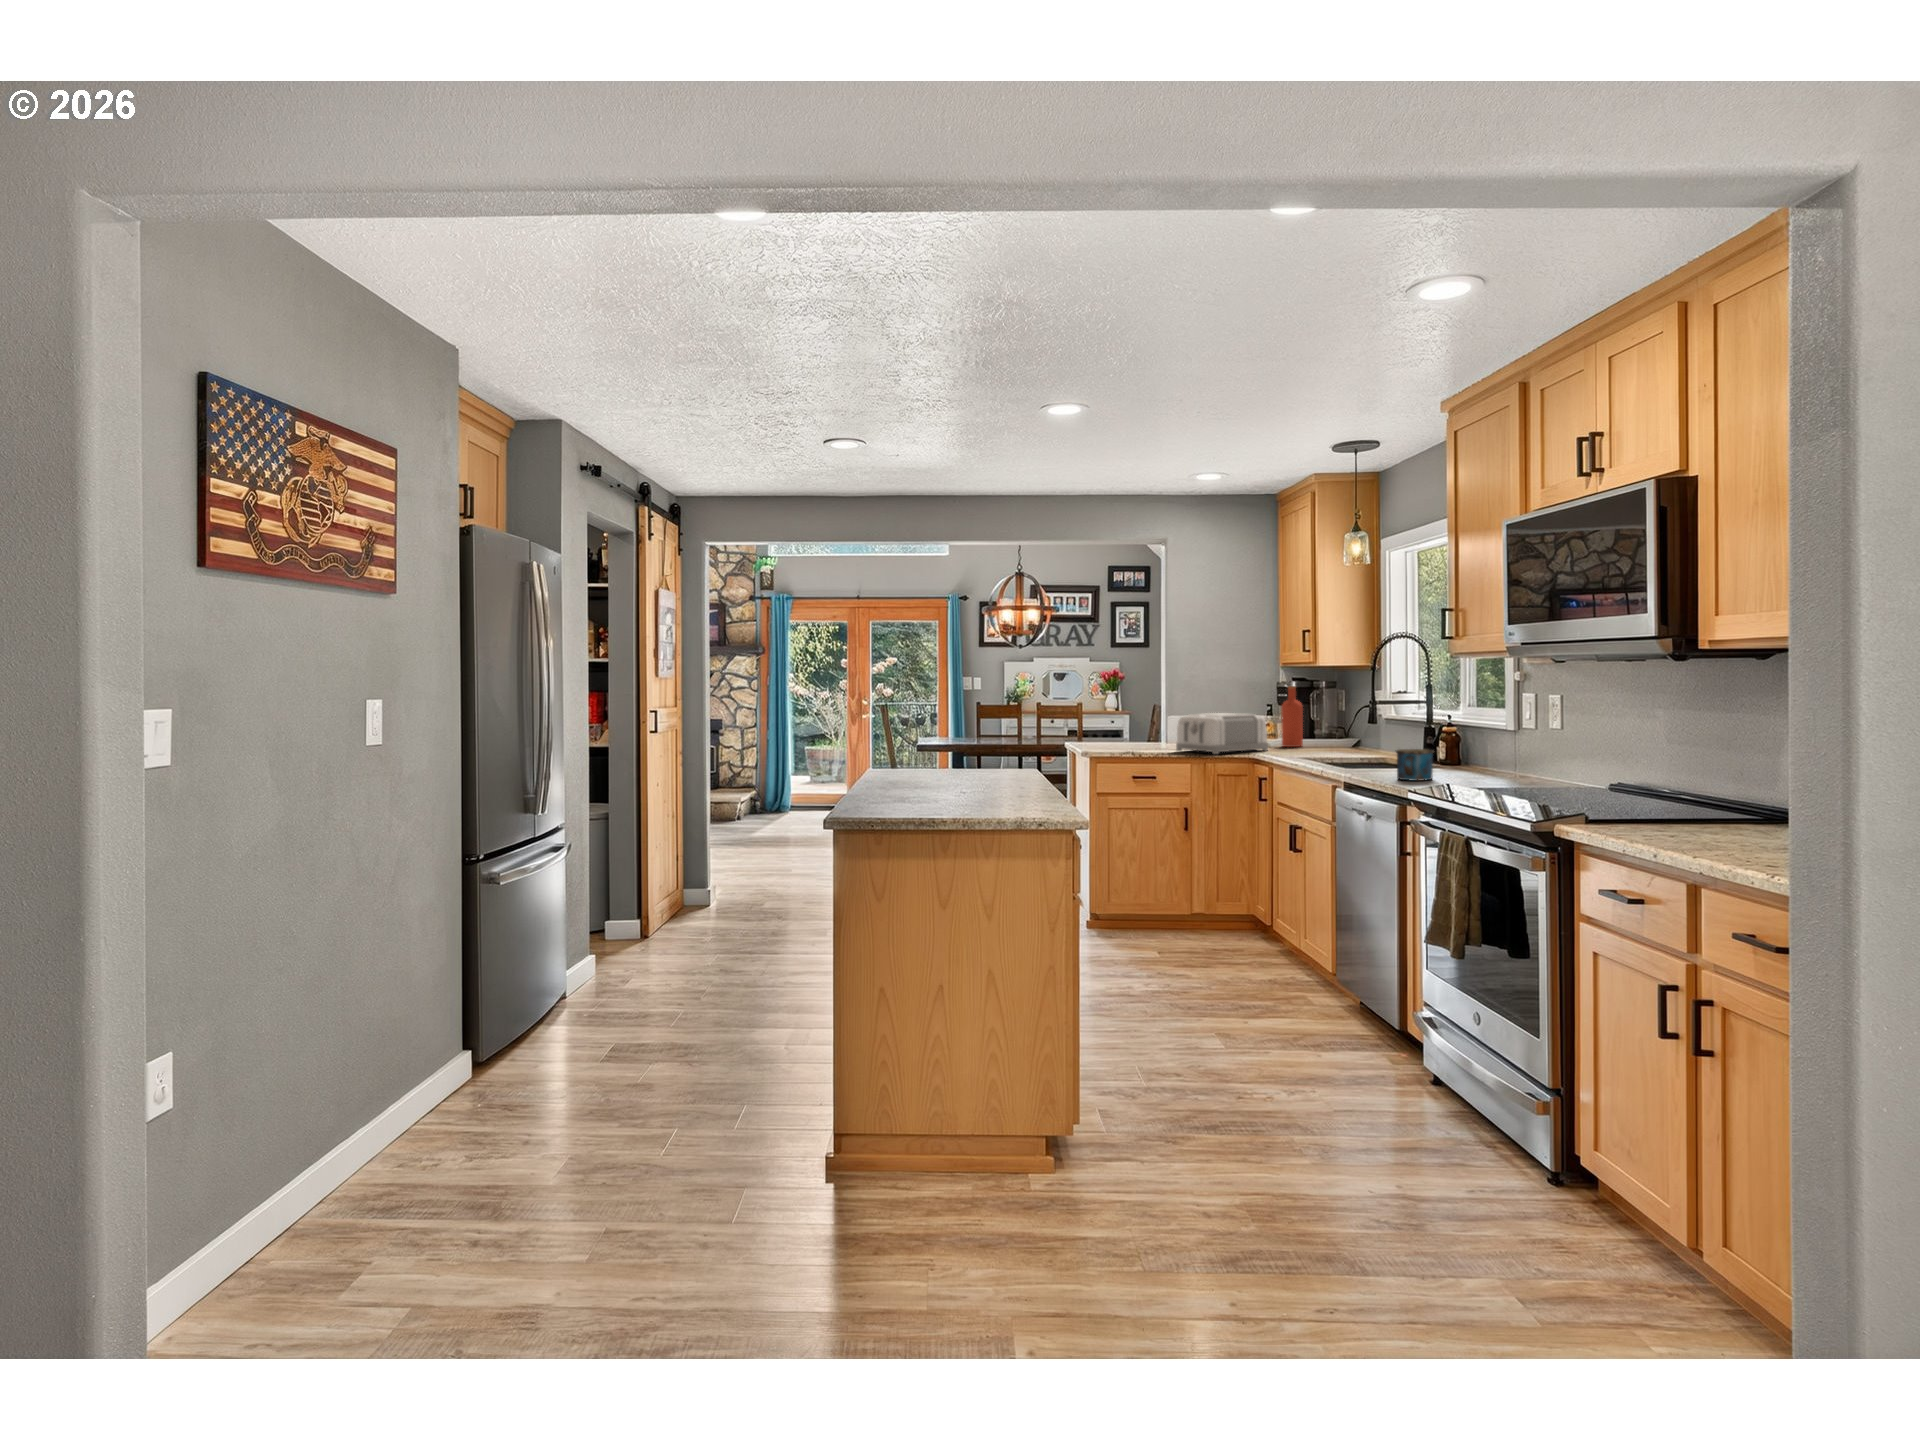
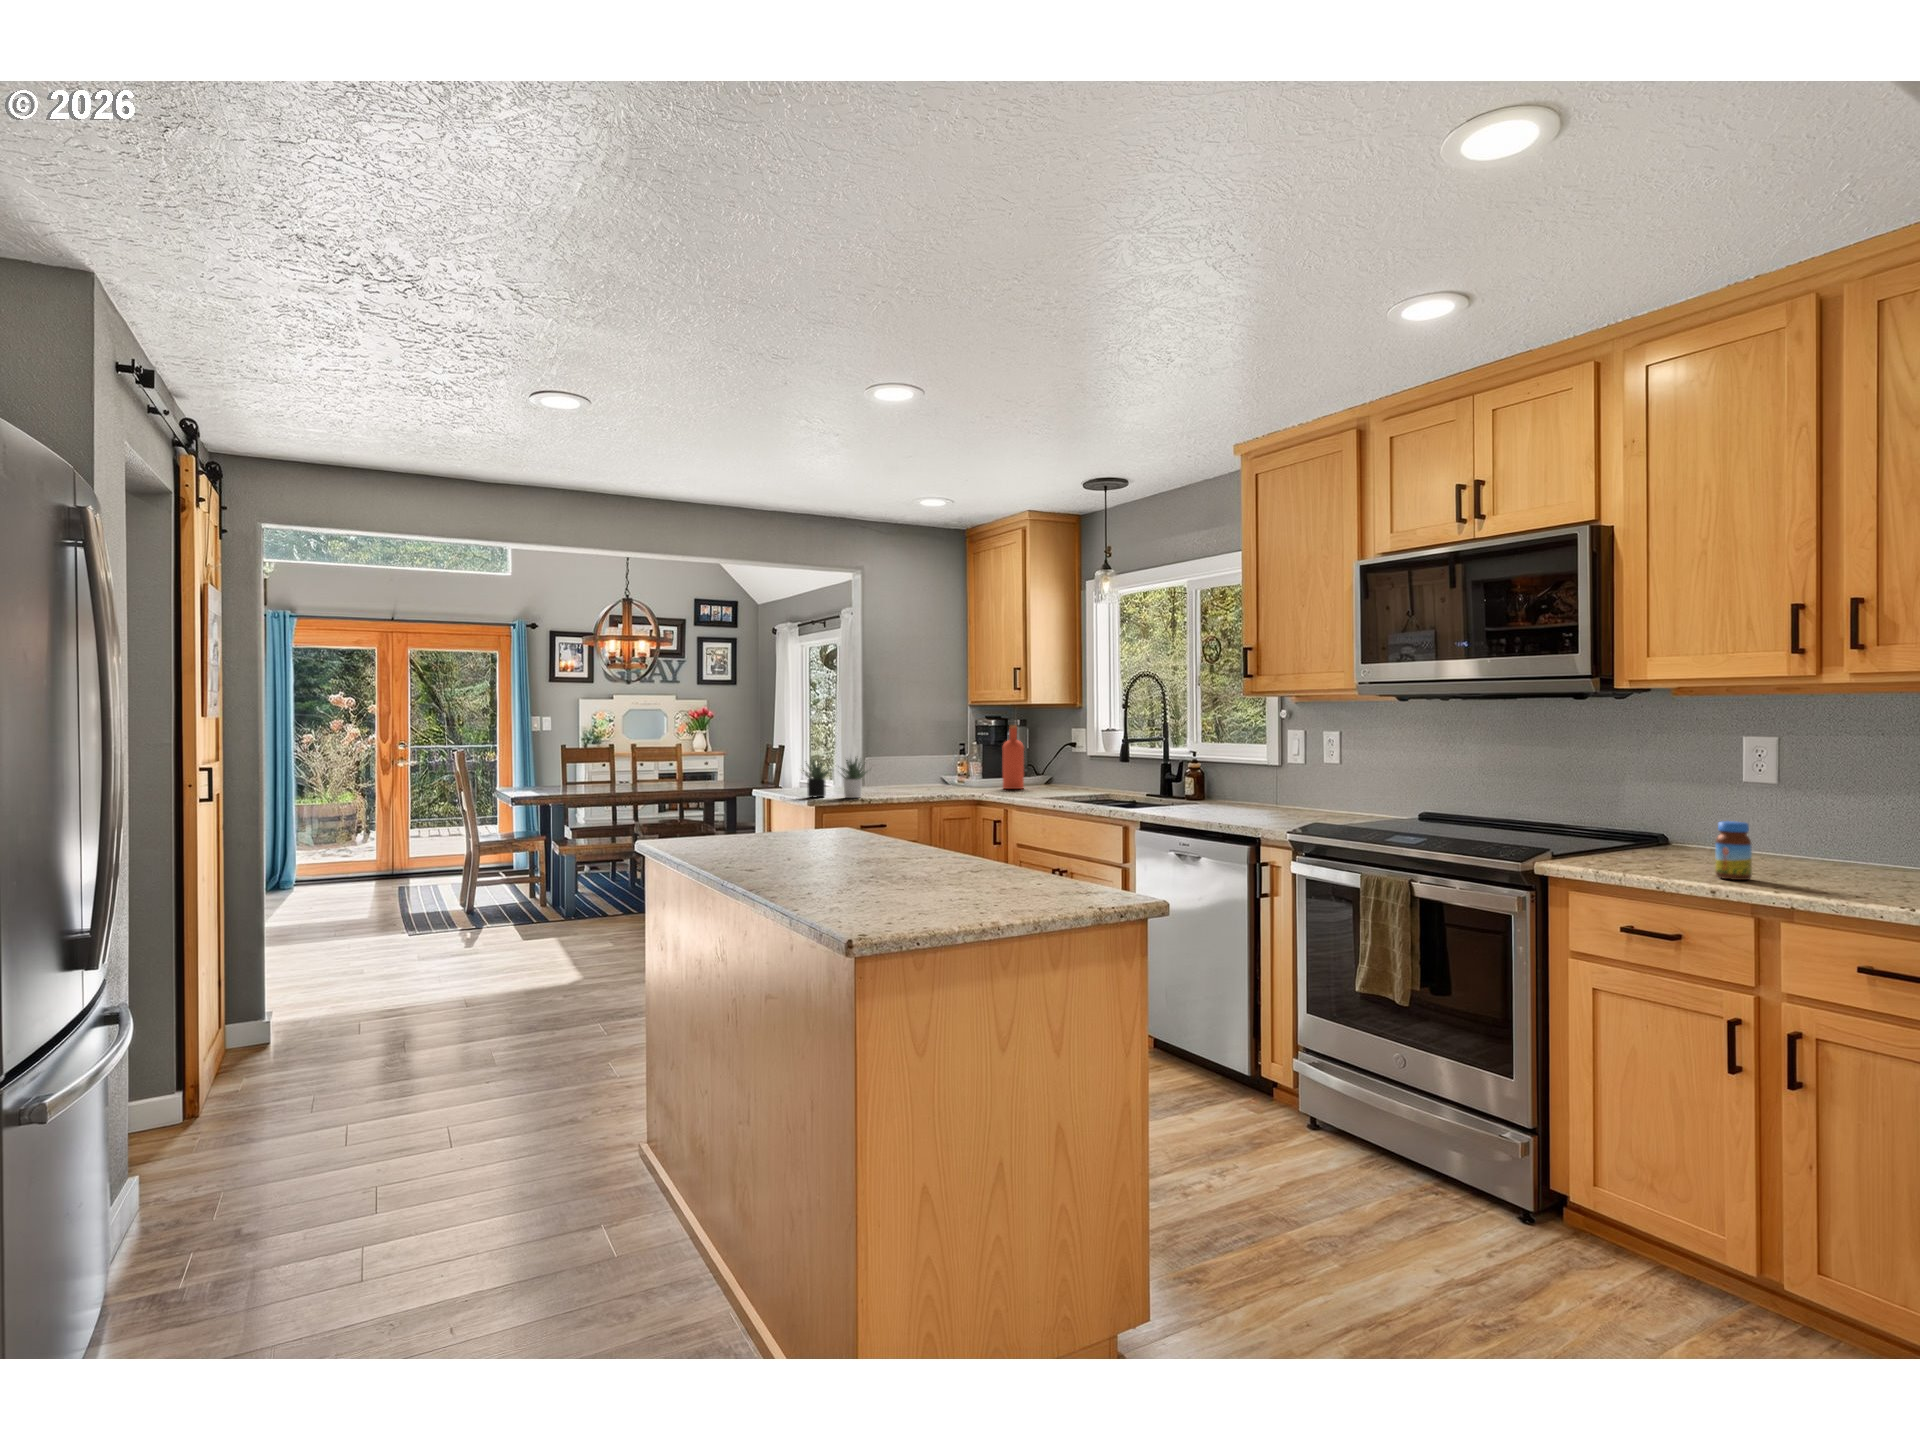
succulent plant: none [1085,713,1145,752] -> present [803,758,867,798]
toaster: present [1176,713,1268,754] -> none [907,753,1003,798]
mug: present [1396,749,1434,781] -> none [1226,788,1265,820]
jar: none [1688,792,1725,852] -> present [1715,821,1752,880]

